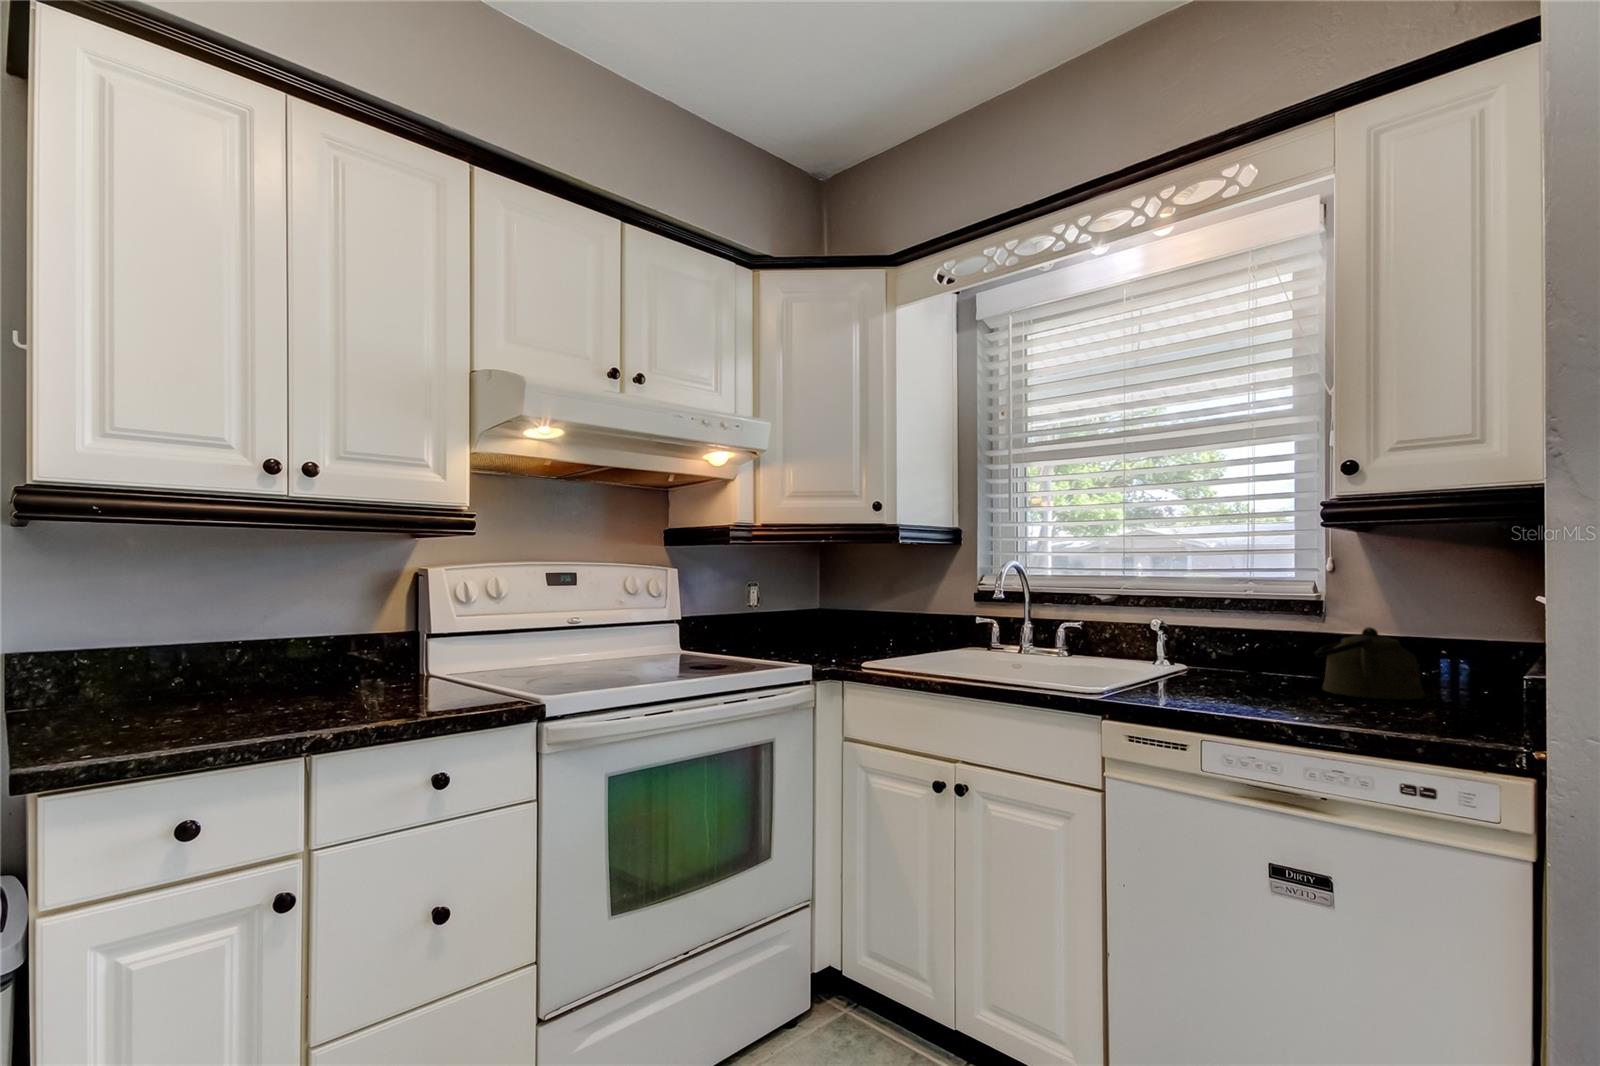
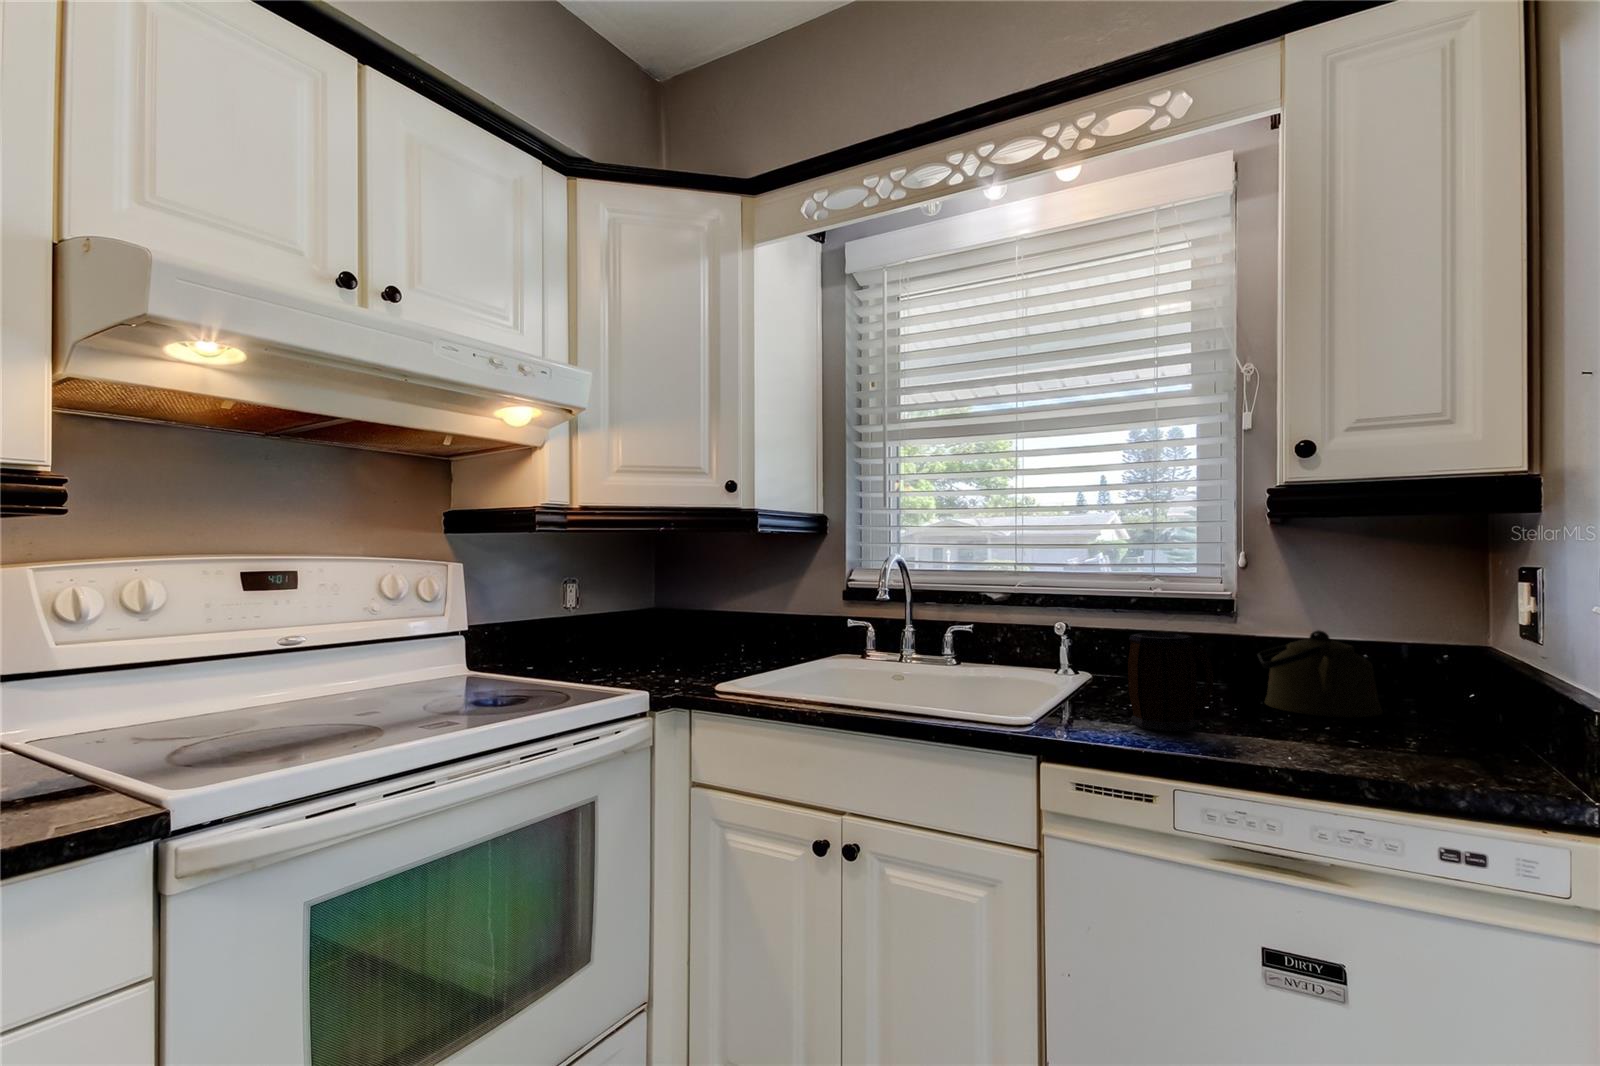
mug: none [1183,625,1252,701] -> present [1128,632,1214,731]

